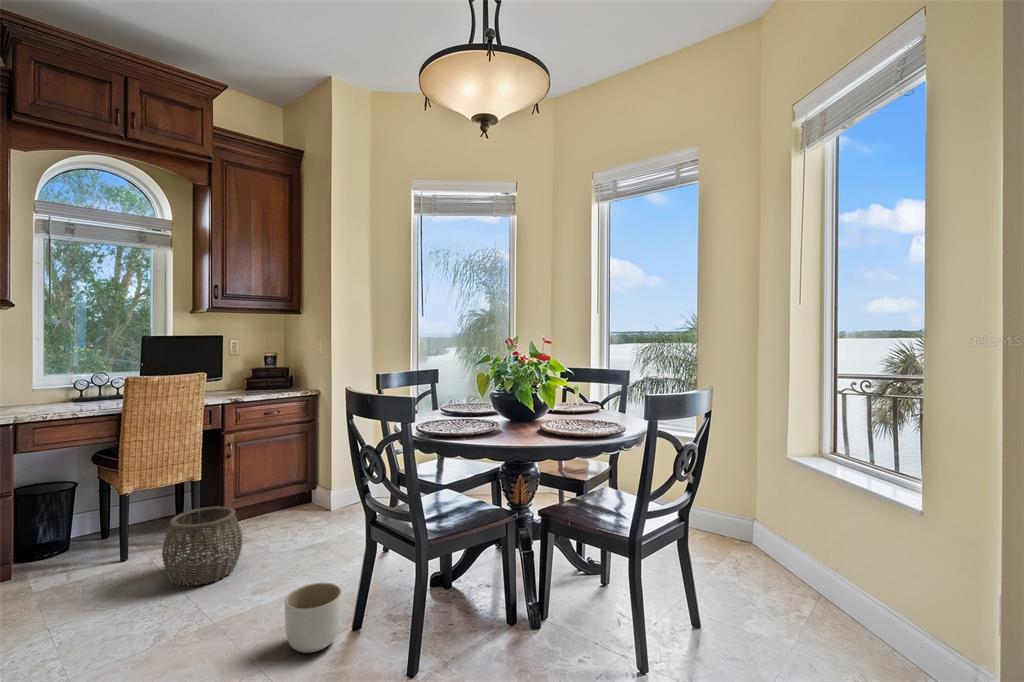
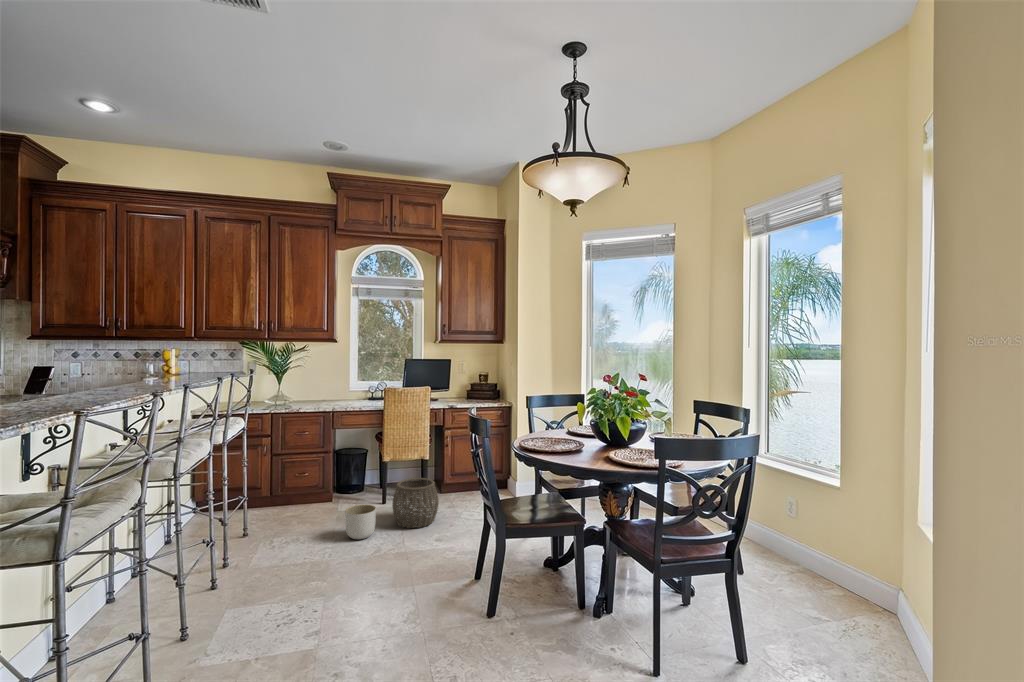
planter: present [285,583,342,653] -> present [345,505,376,539]

